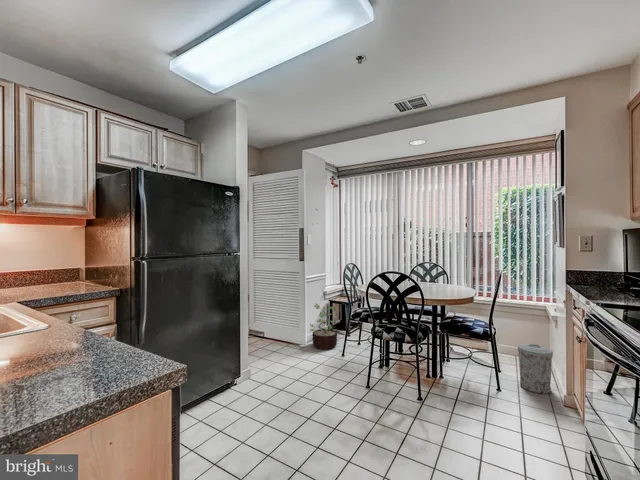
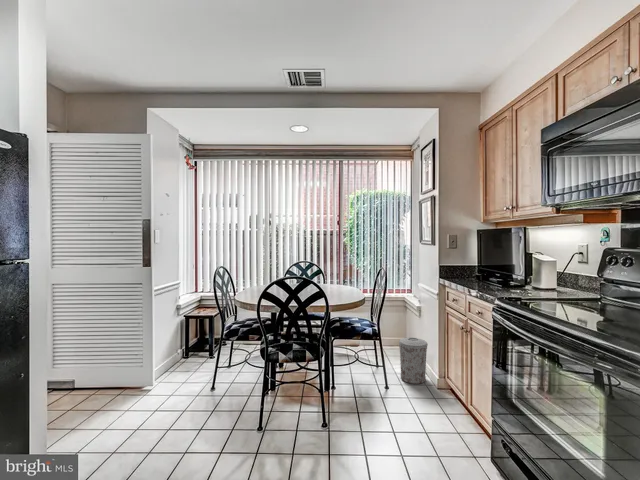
decorative plant: present [310,304,337,349] -> none [163,321,203,381]

